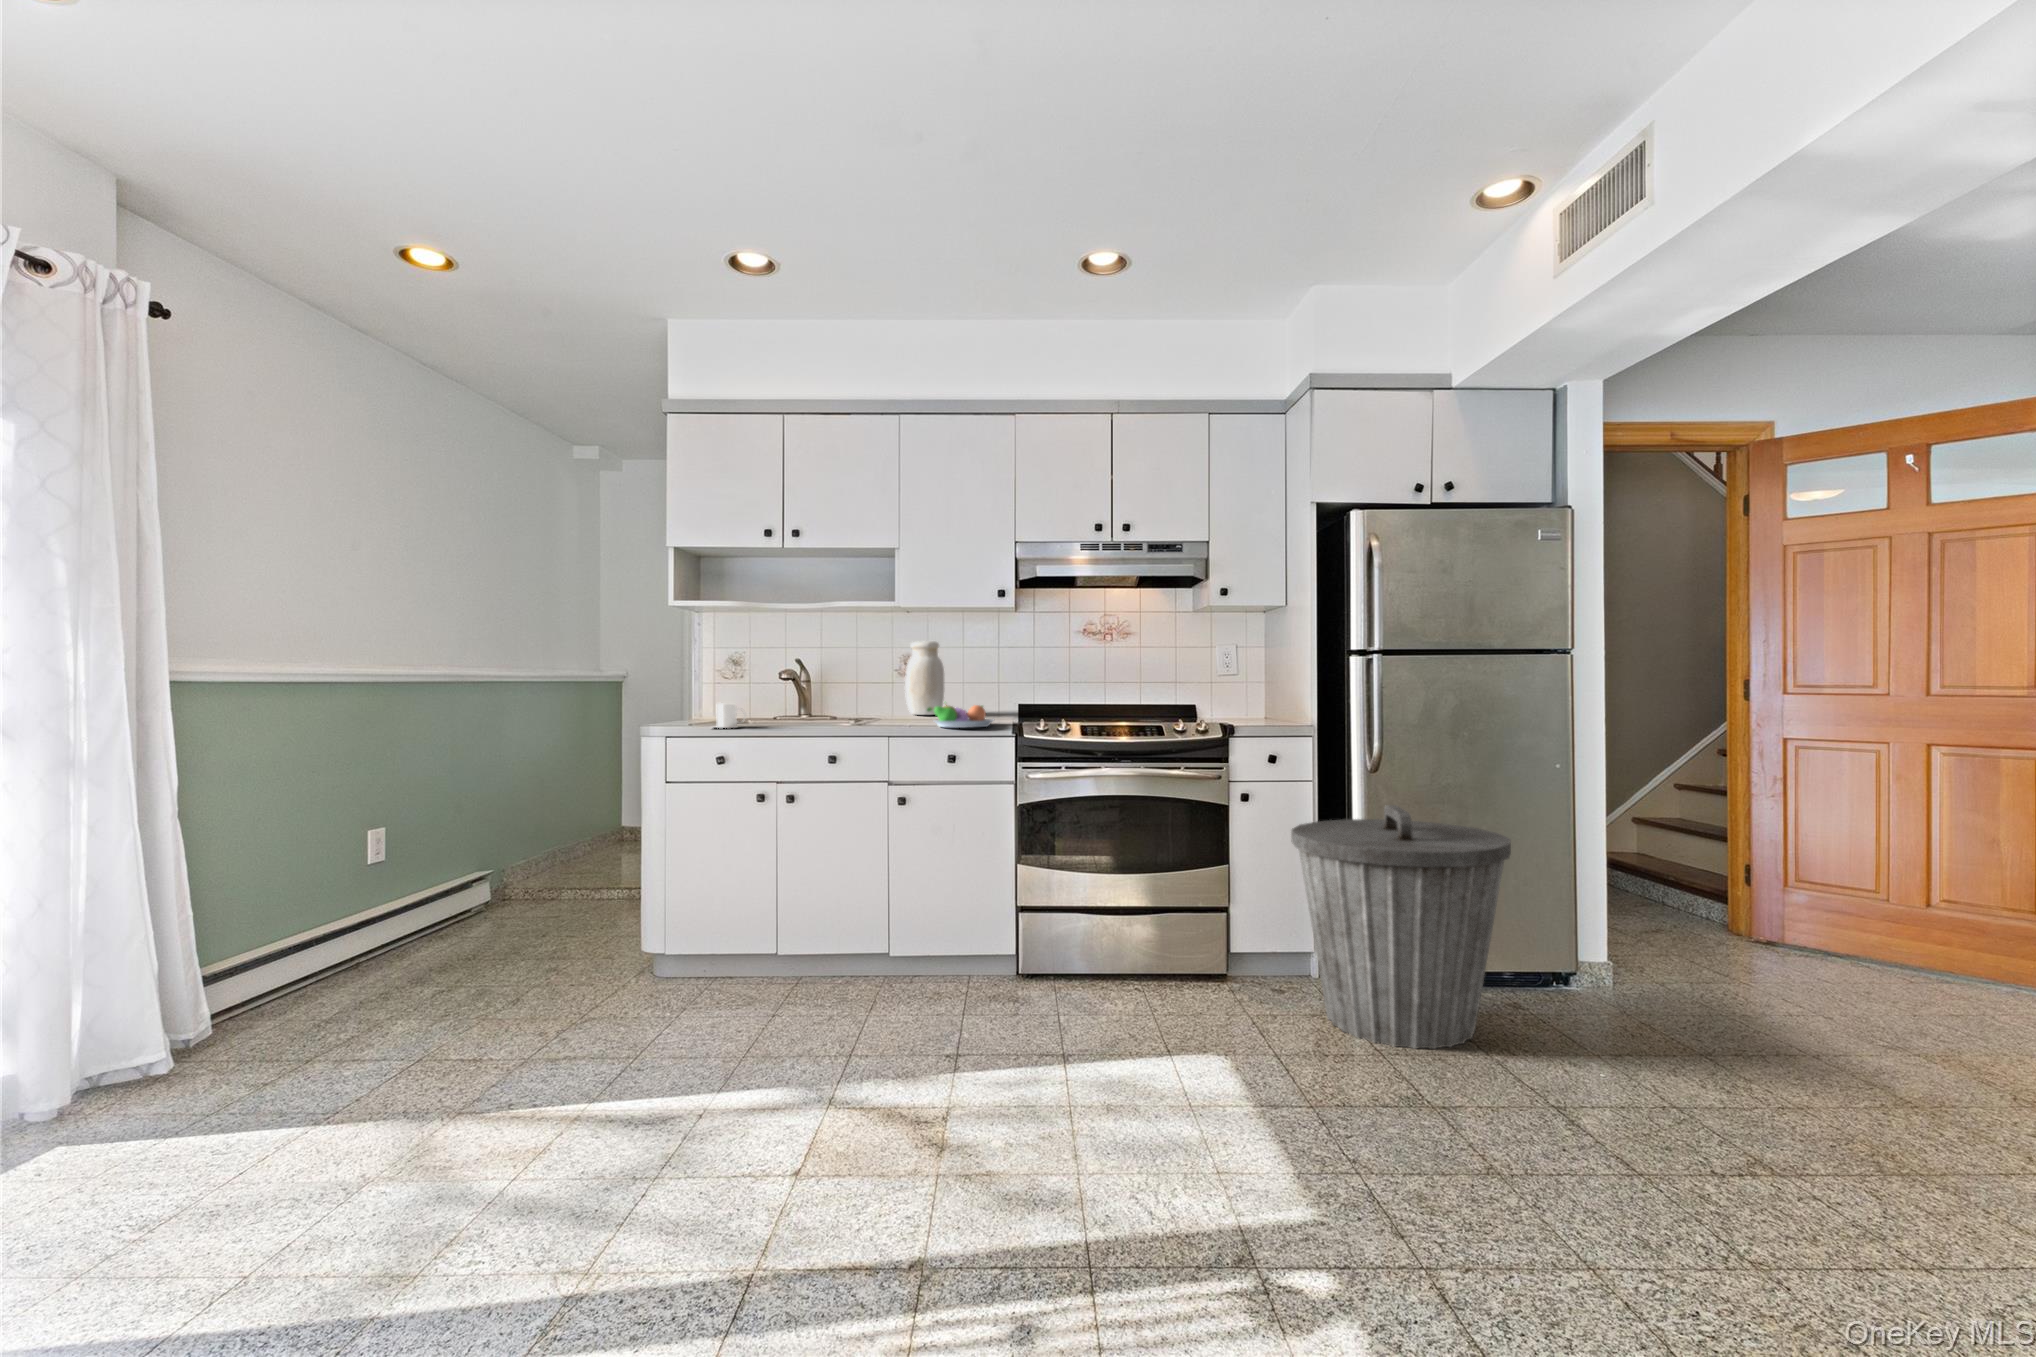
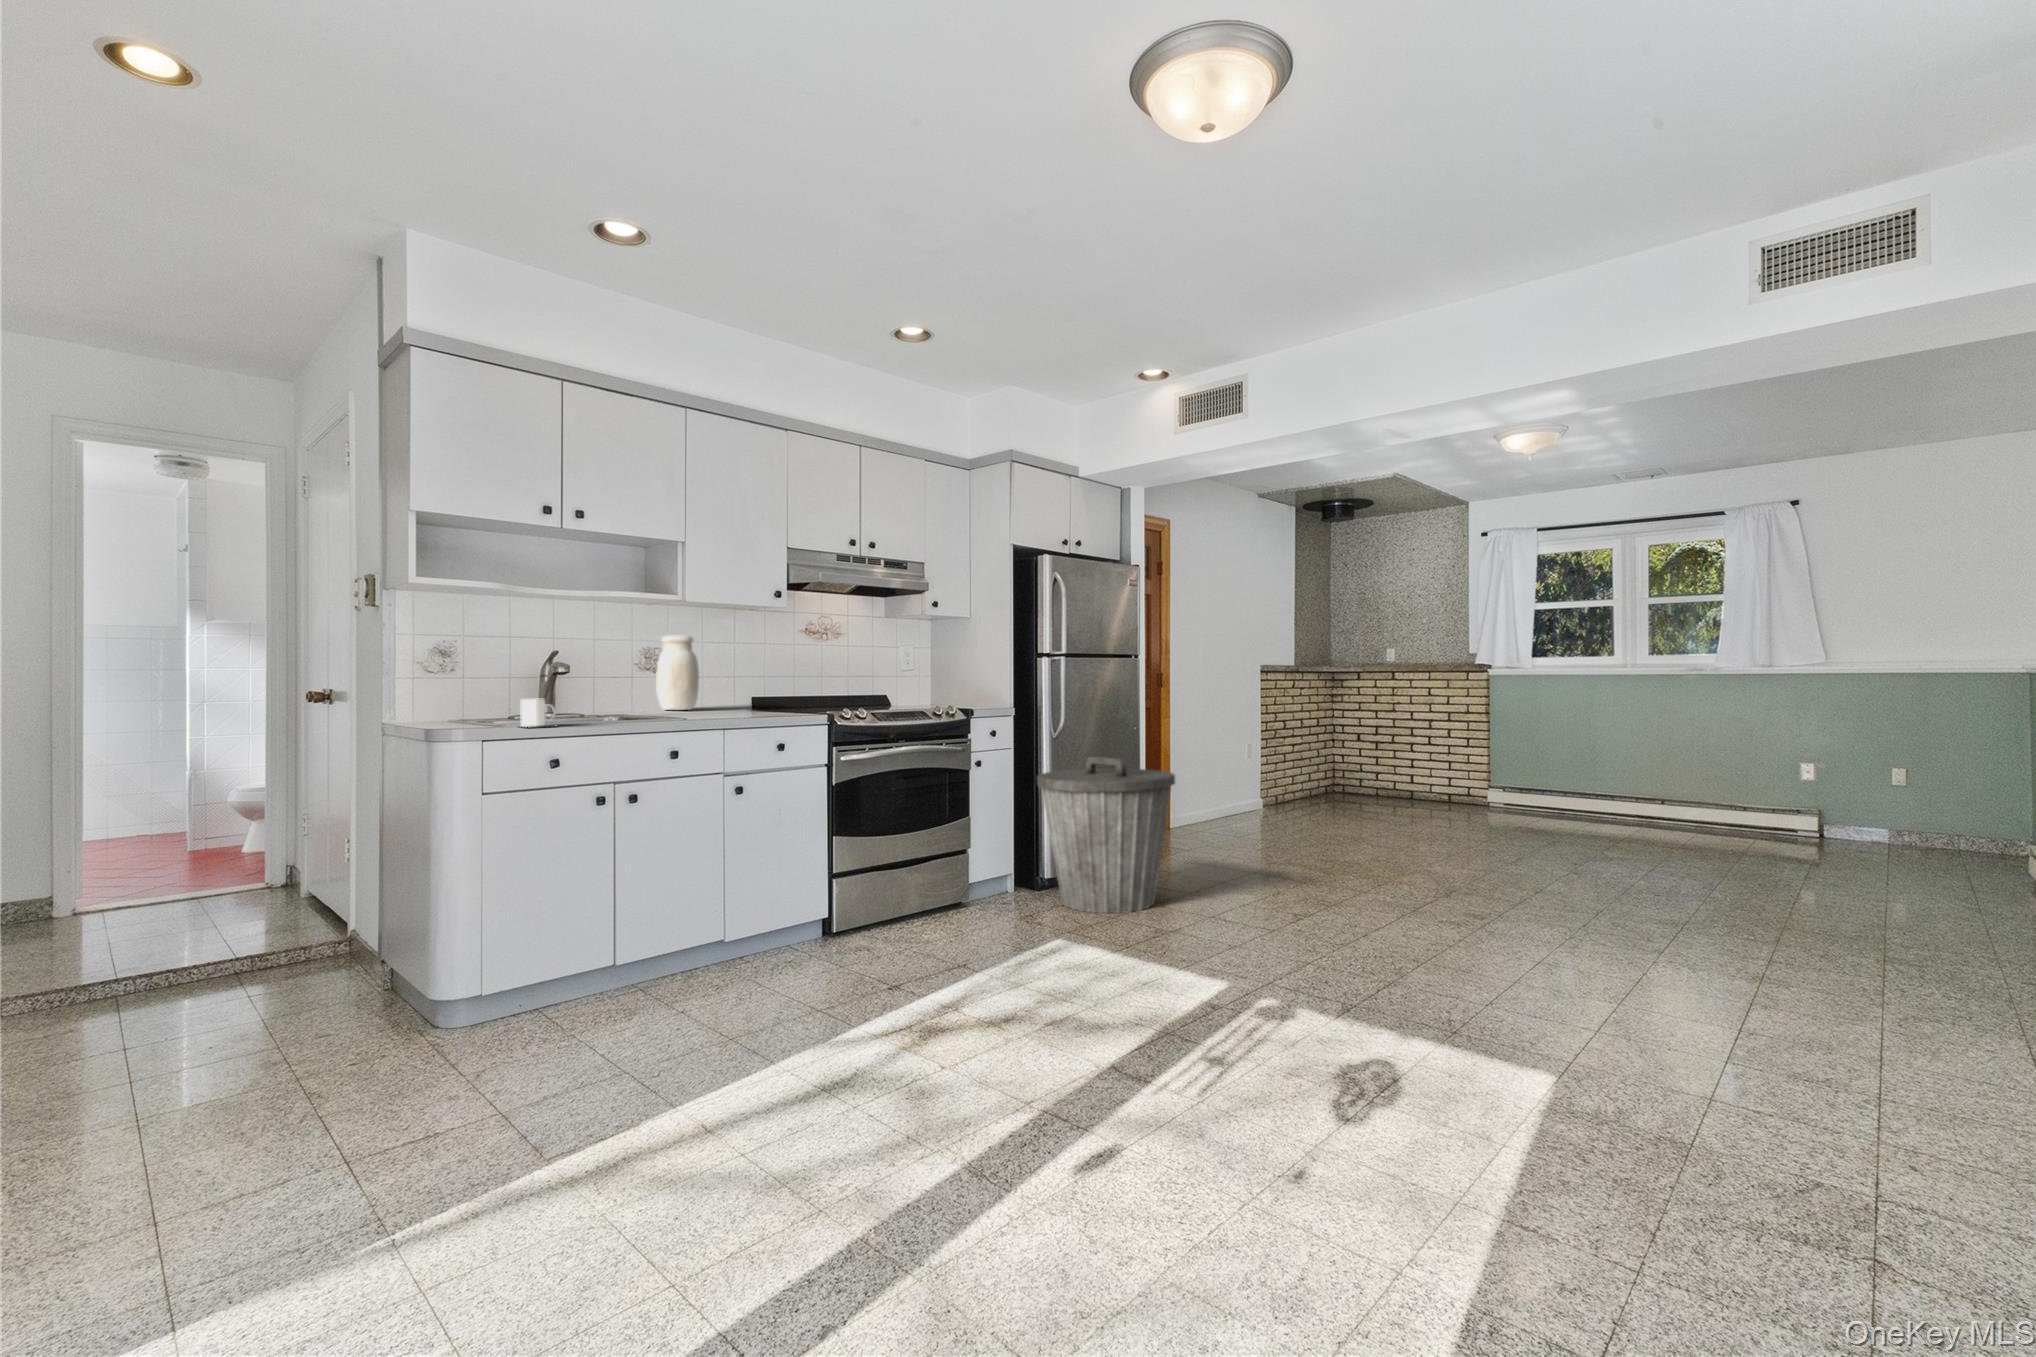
fruit bowl: present [927,705,993,728] -> none [734,694,796,718]

